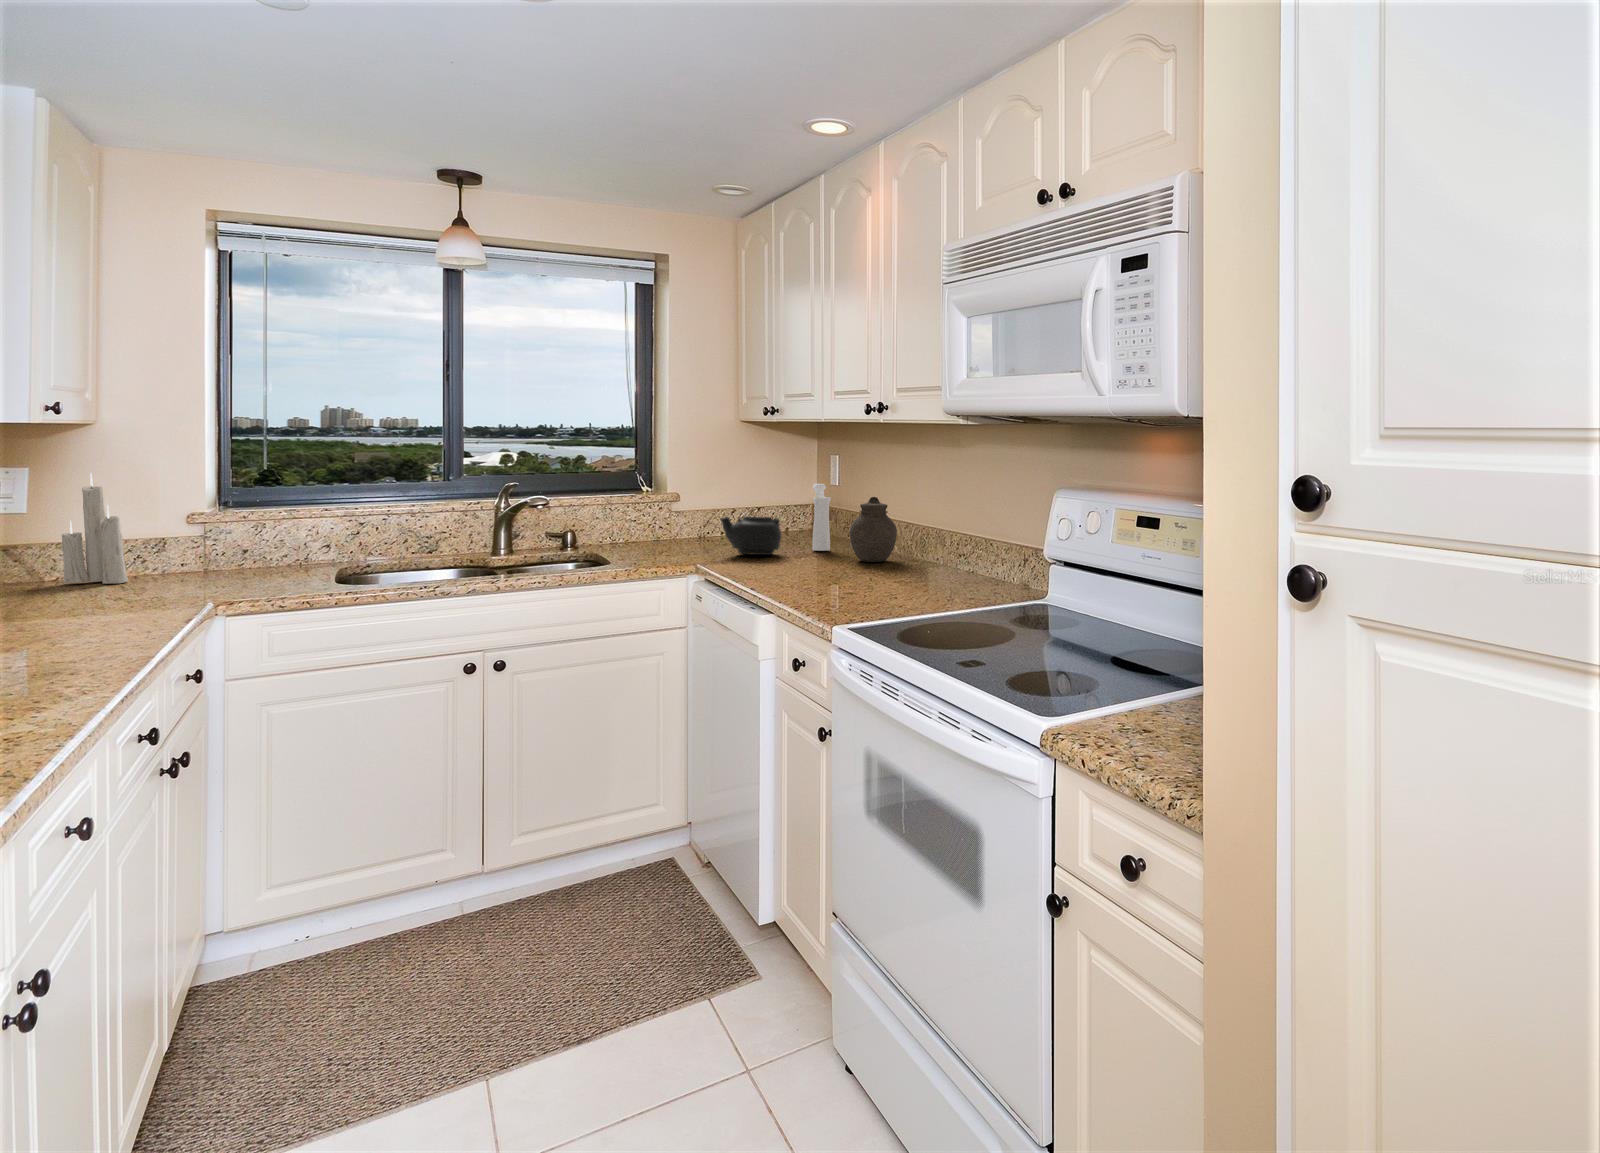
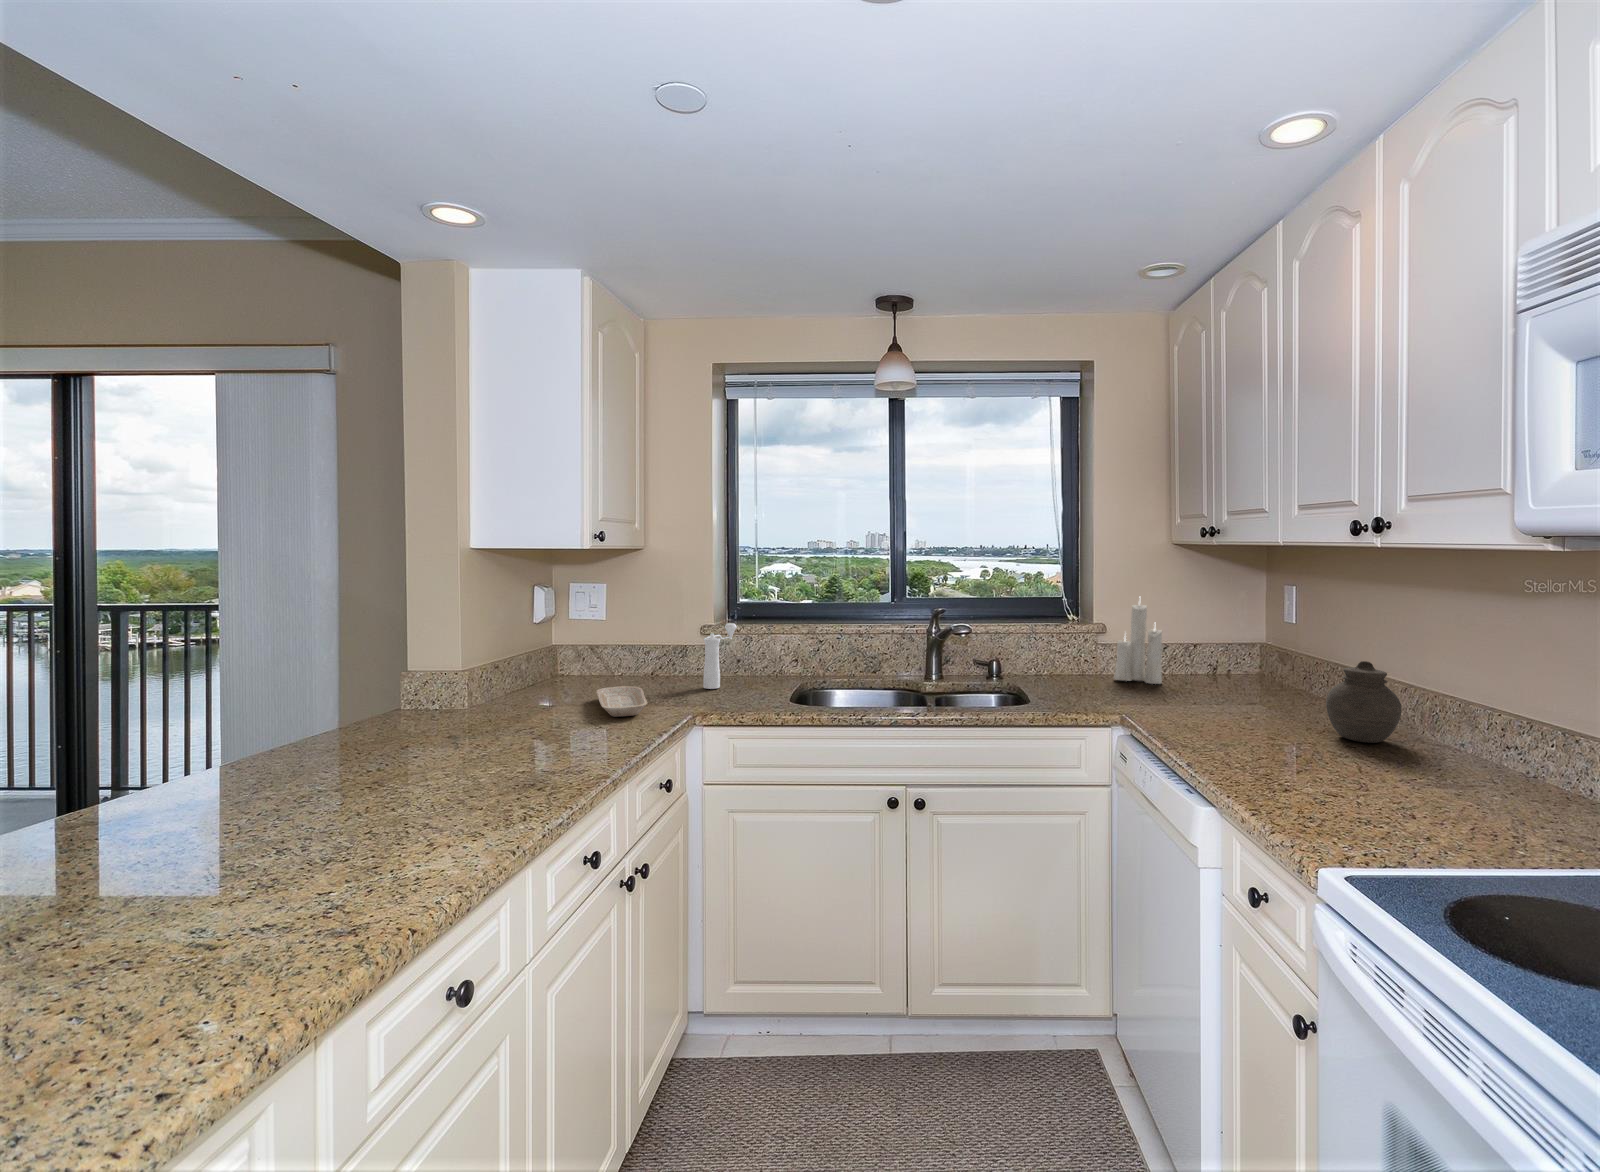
candle: present [62,473,128,584] -> present [1114,597,1162,684]
pepper mill: present [812,484,831,551] -> present [703,623,737,689]
teapot: present [720,516,782,555] -> none [1150,663,1228,712]
tray: none [37,584,138,613] -> present [596,686,647,717]

